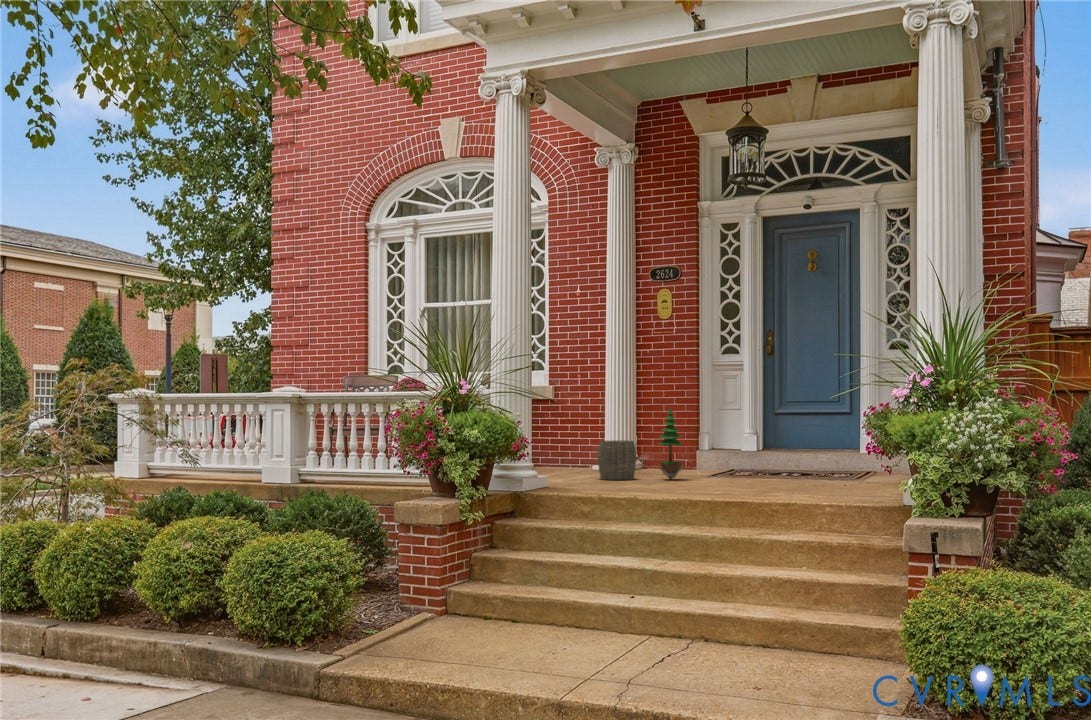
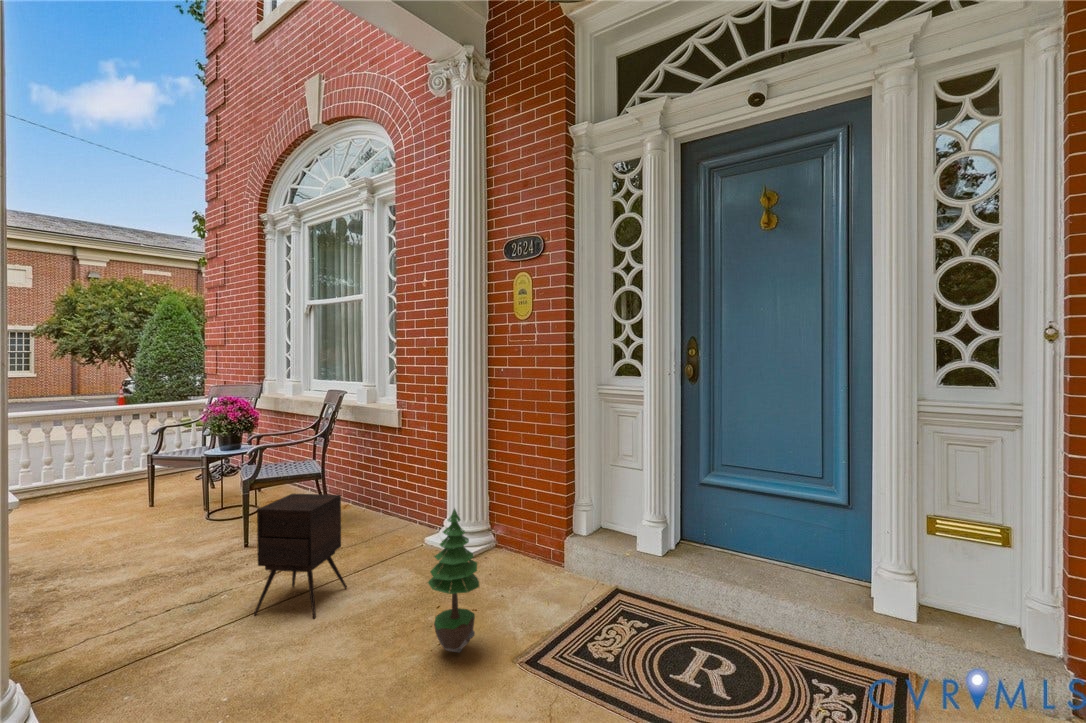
side table: none [543,419,581,479] -> present [254,494,347,618]
woven basket: present [598,441,636,480] -> none [332,547,407,647]

